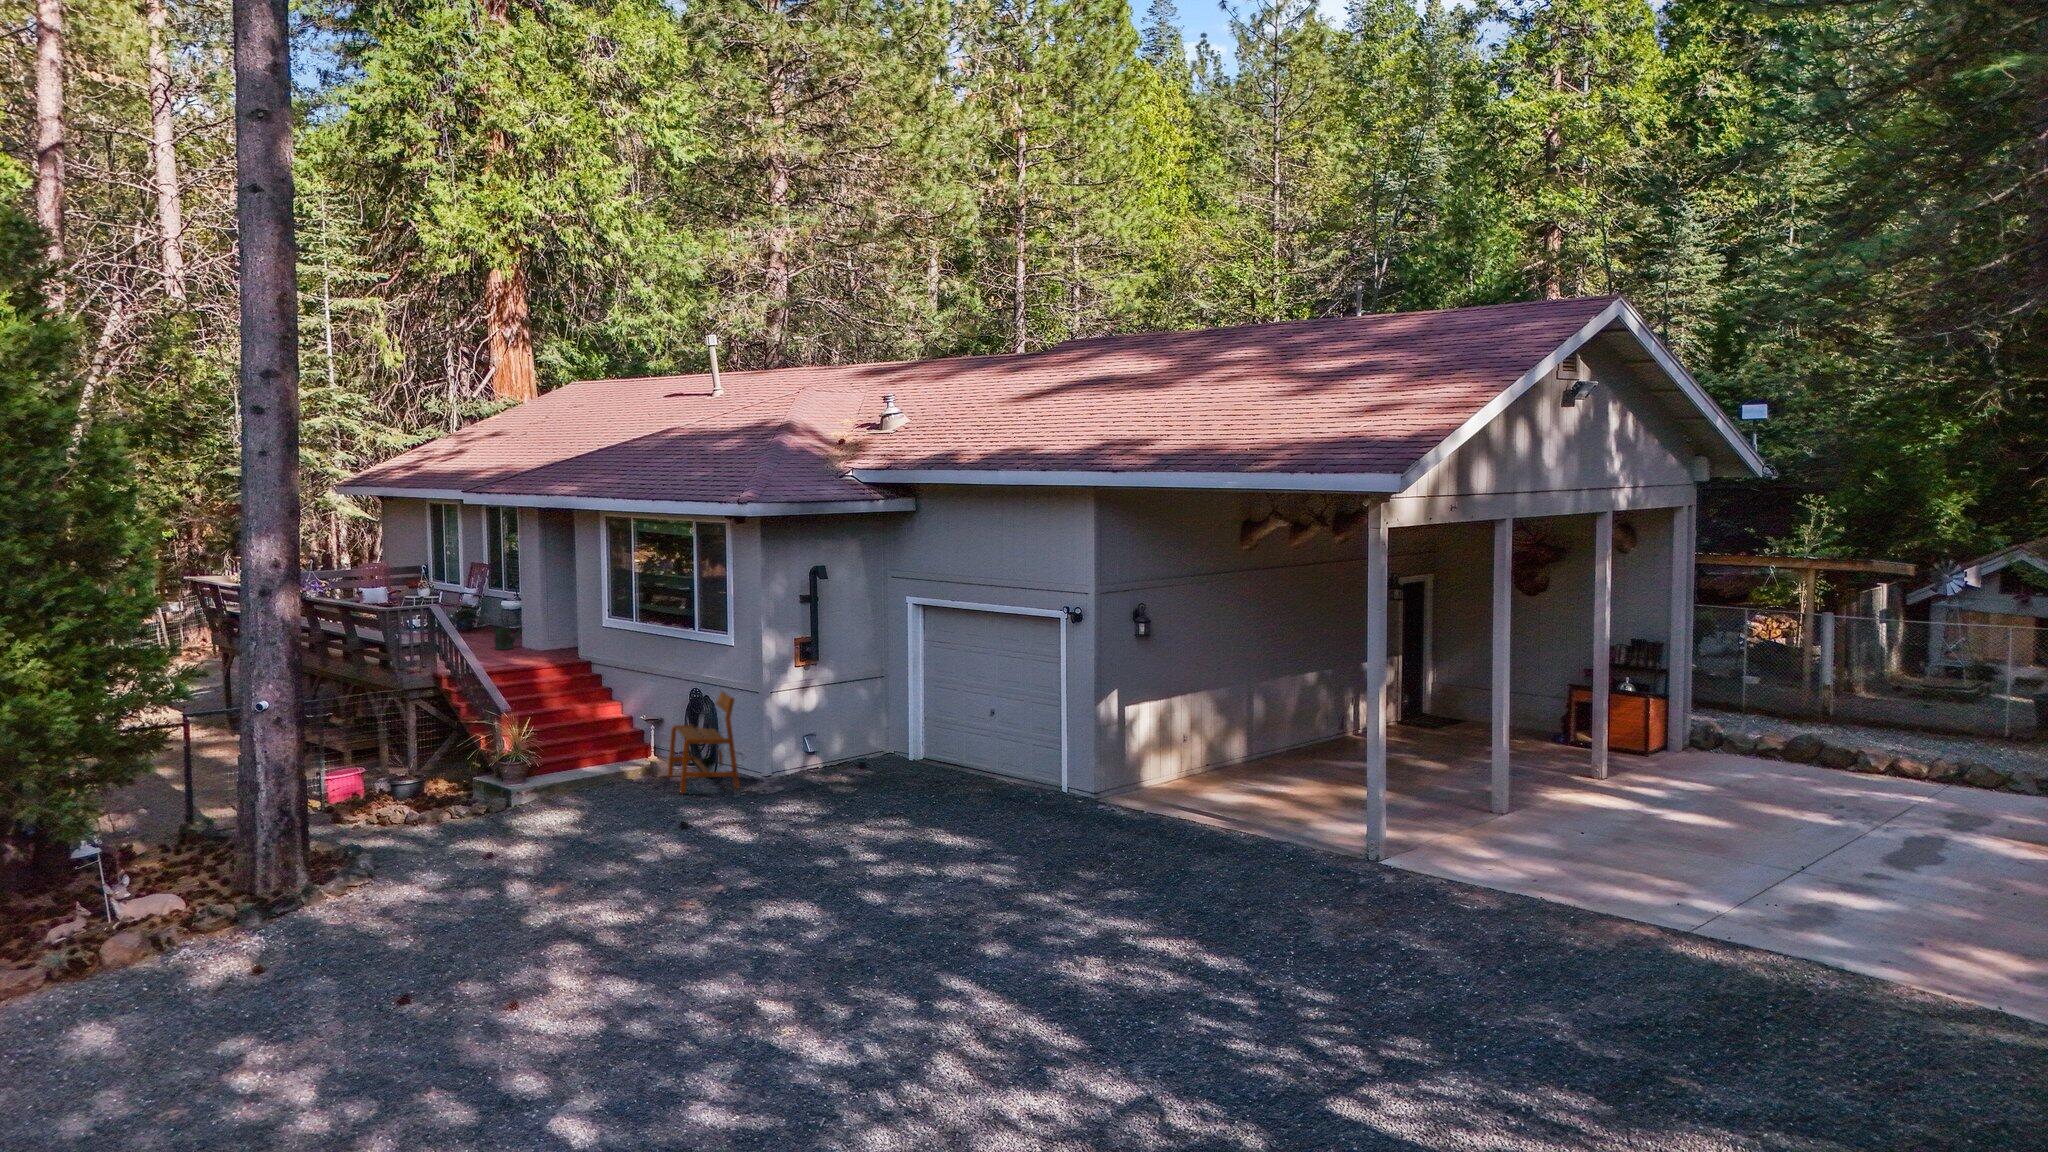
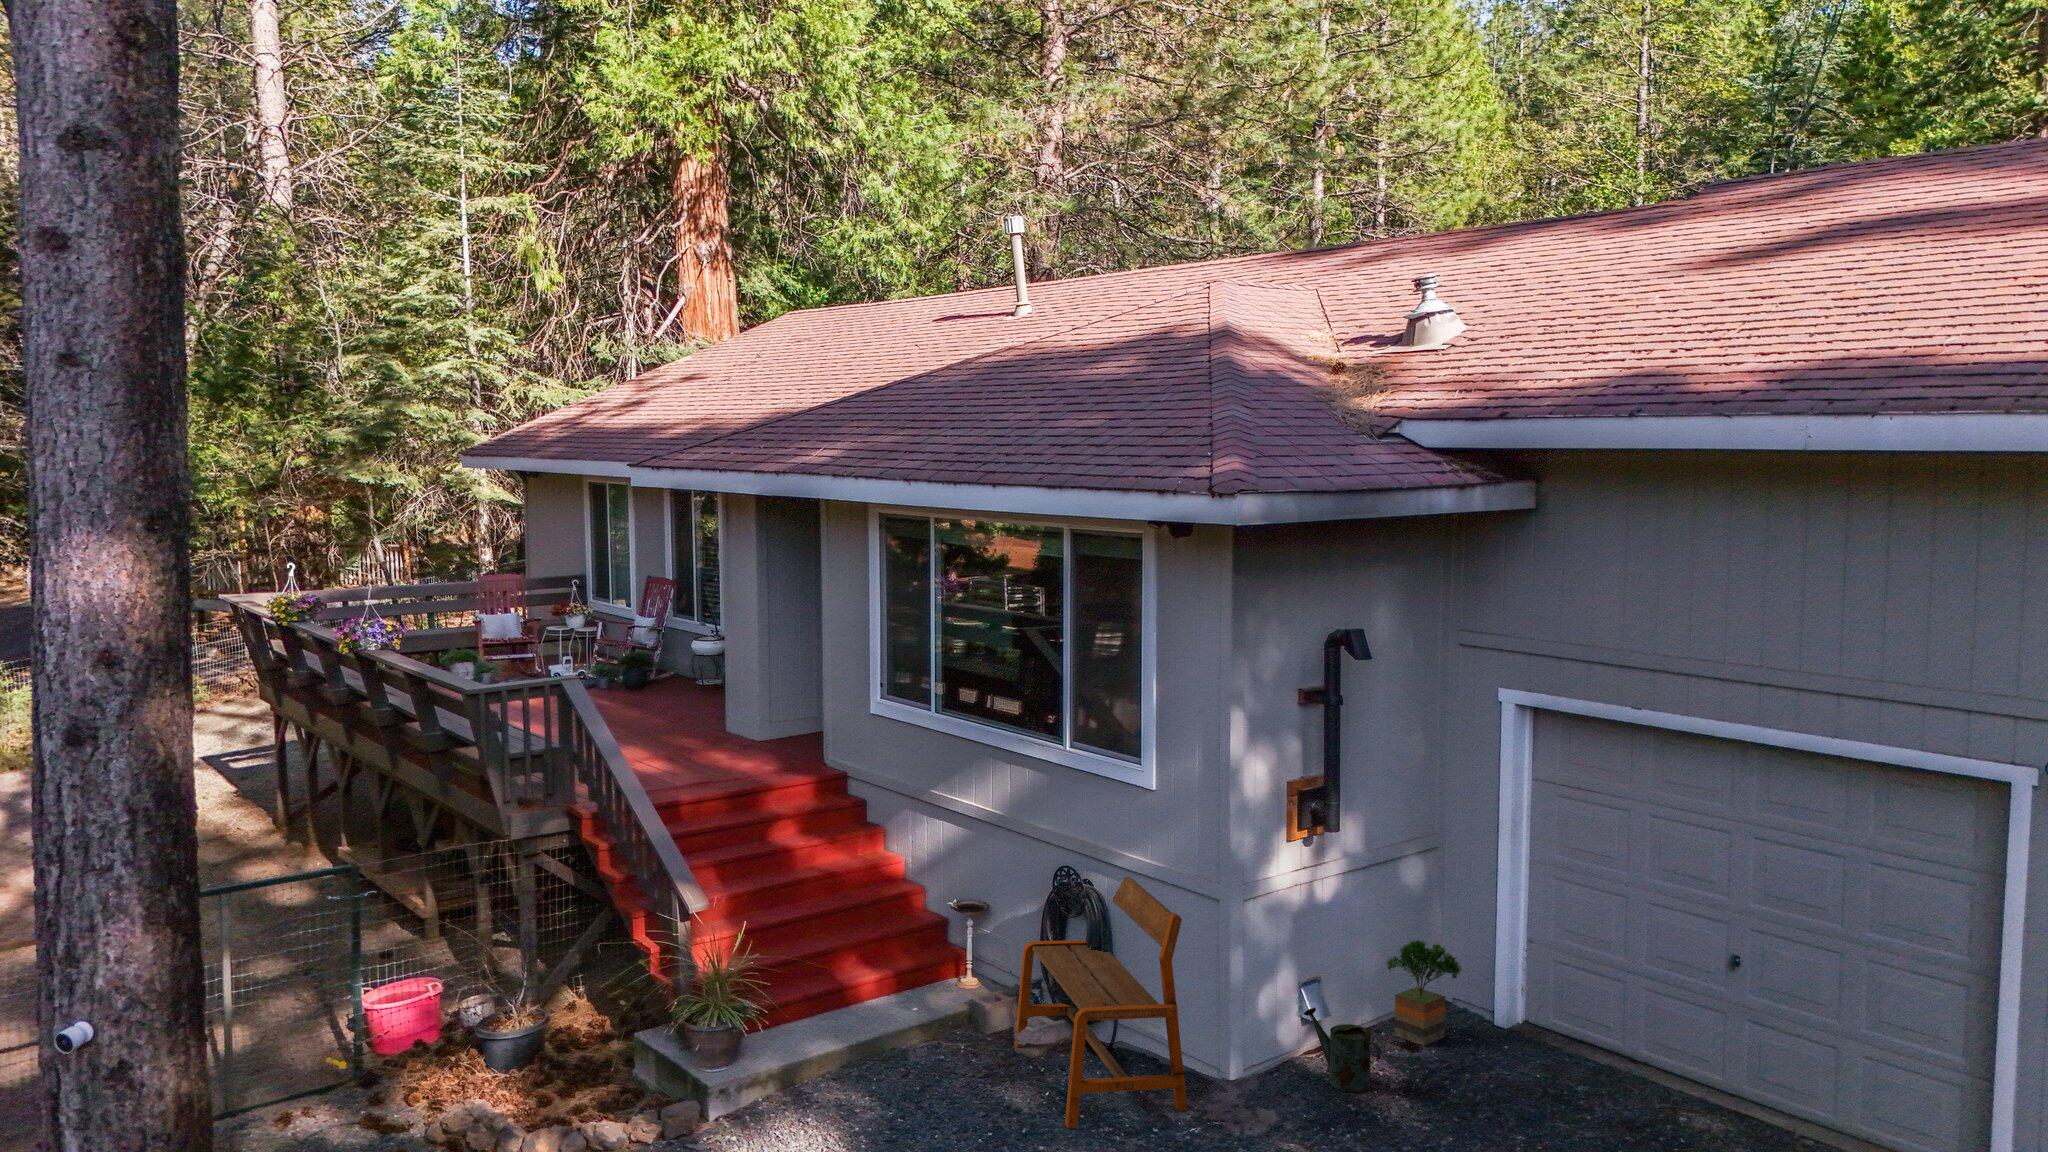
watering can: present [494,626,521,650] -> present [1304,1008,1381,1092]
potted tree: none [852,722,888,770] -> present [1387,940,1462,1046]

